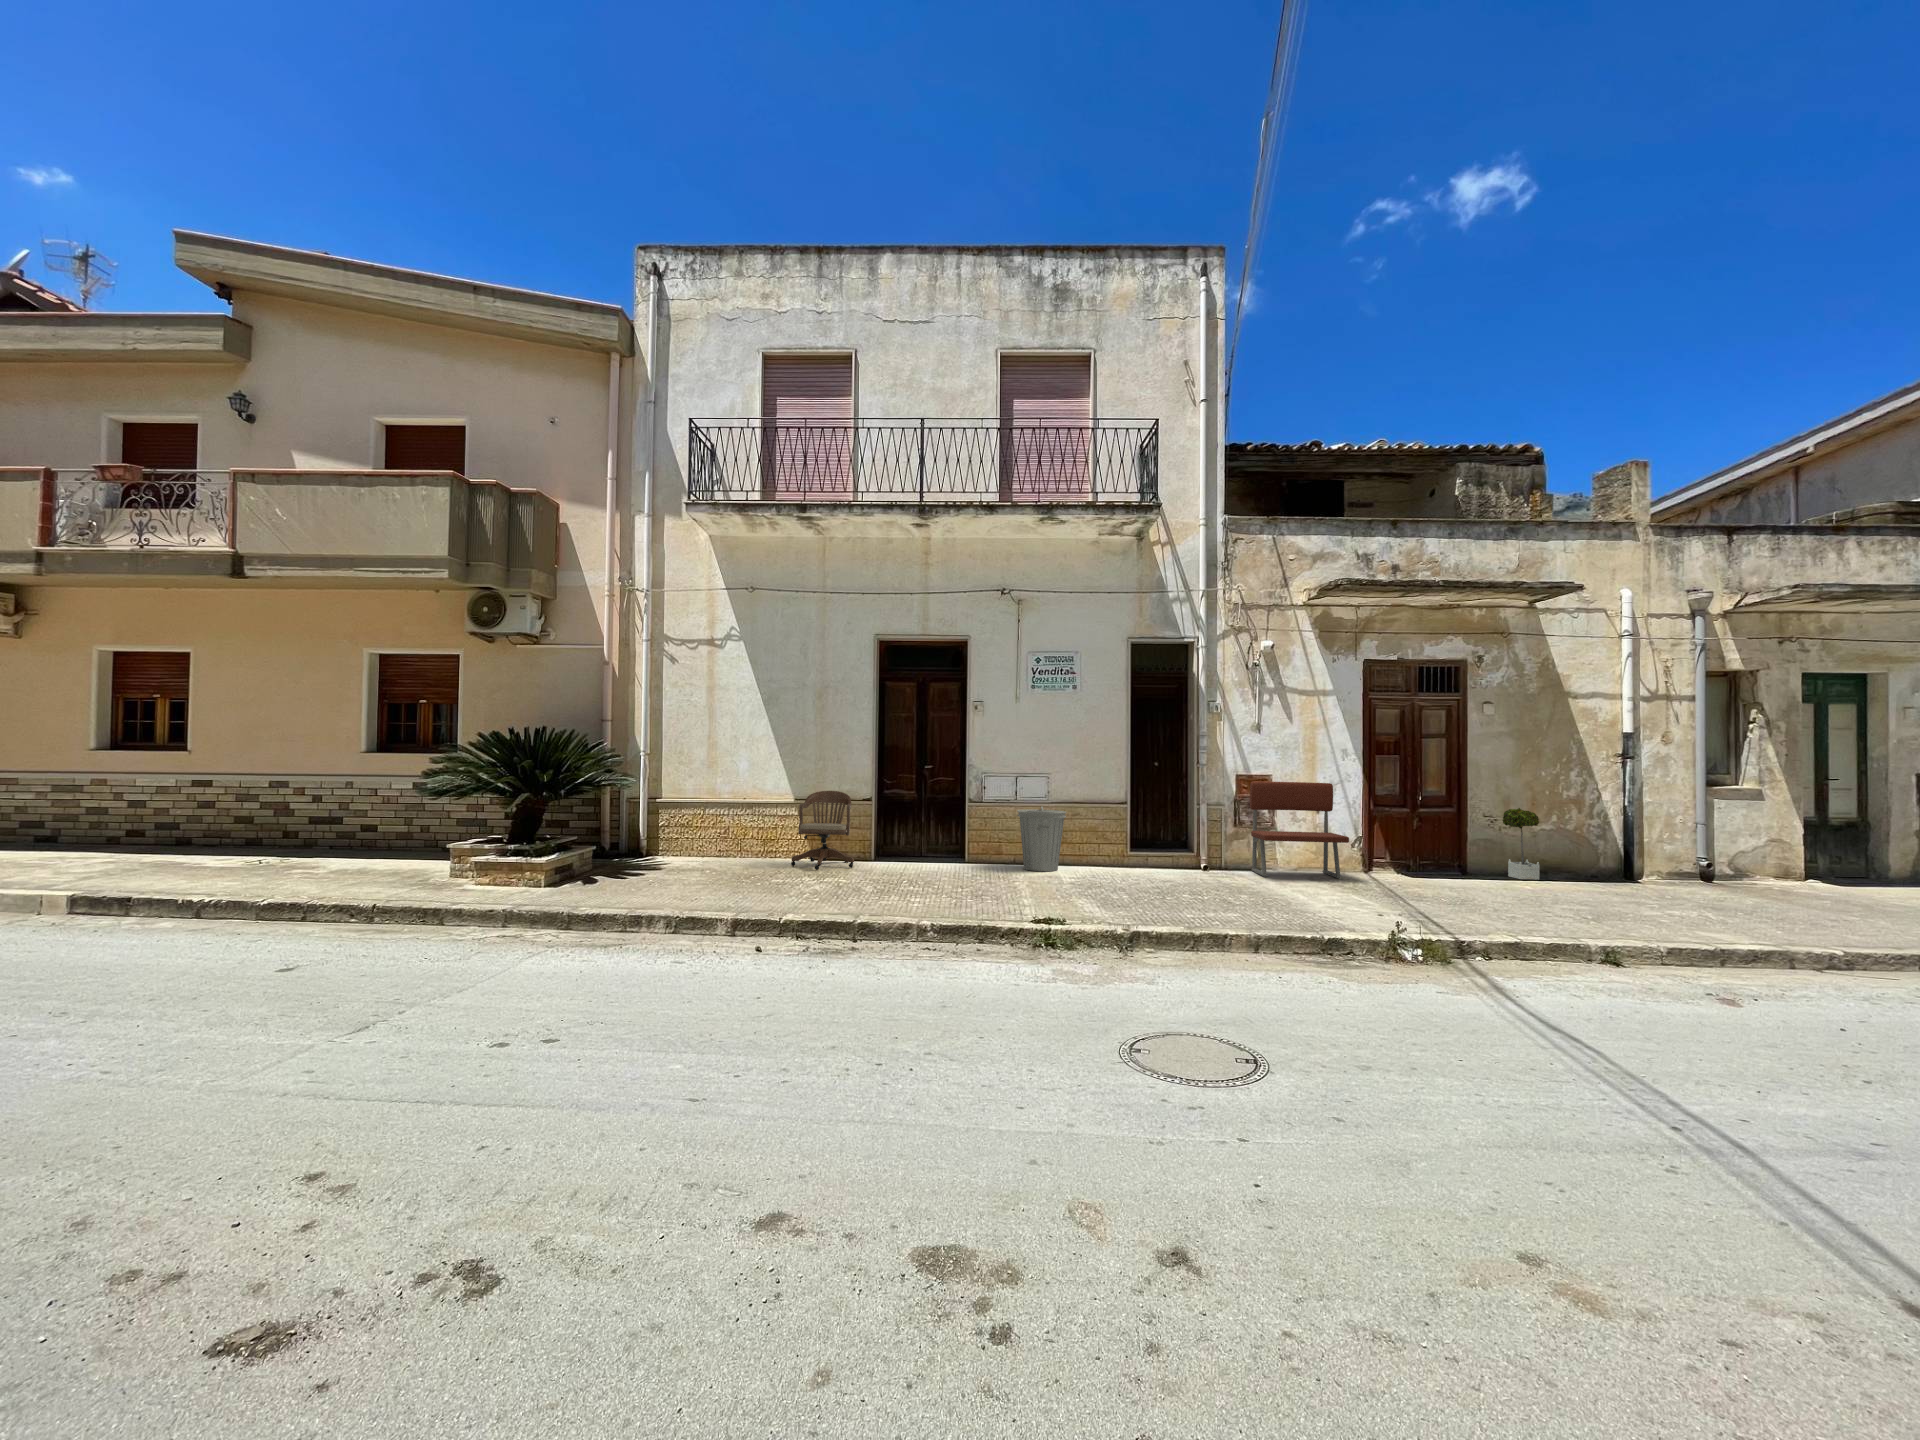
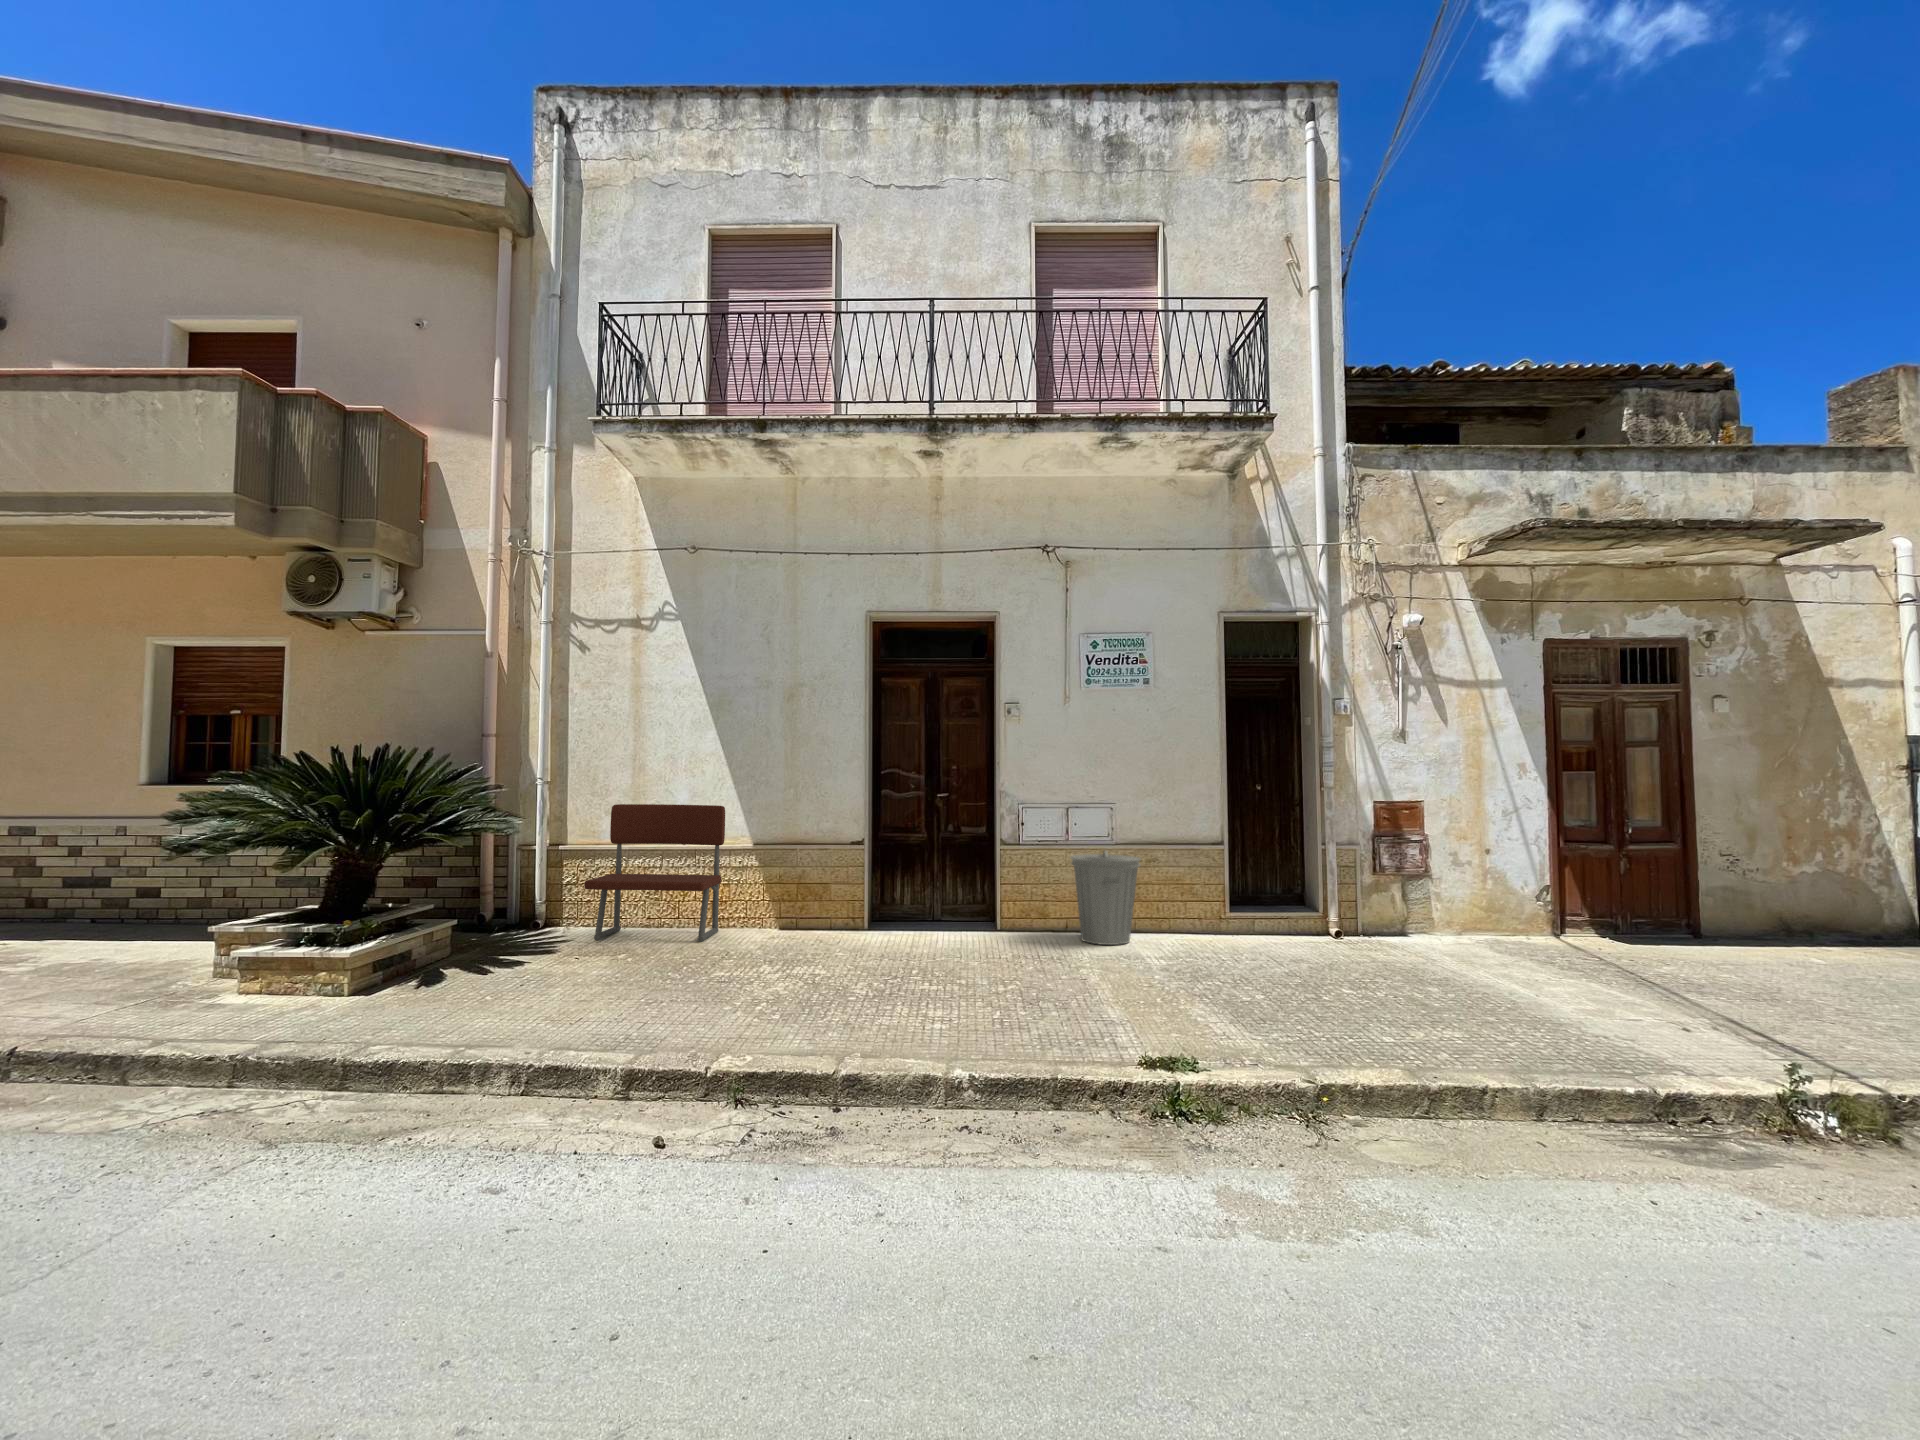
bench: present [1250,781,1349,878] -> present [584,804,725,942]
chair: present [791,791,854,870] -> none [747,831,838,949]
potted tree: present [1502,808,1540,880] -> none [1747,844,1811,946]

